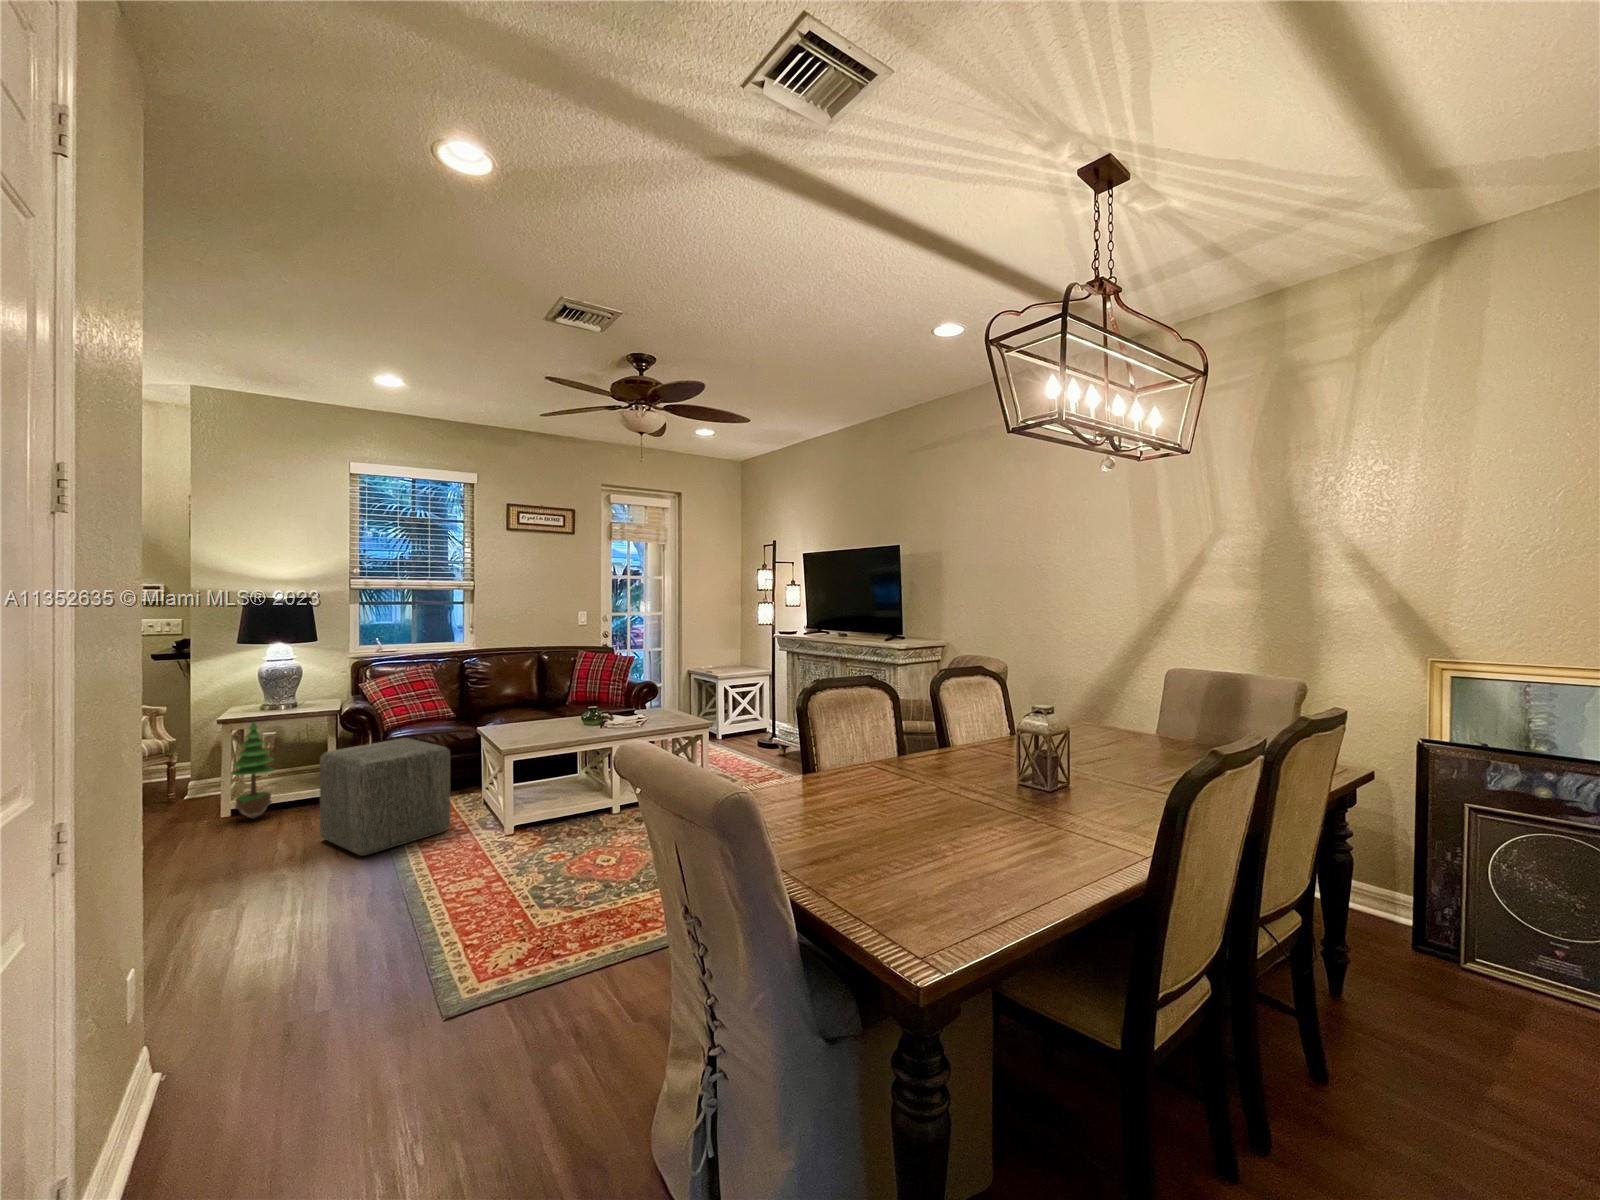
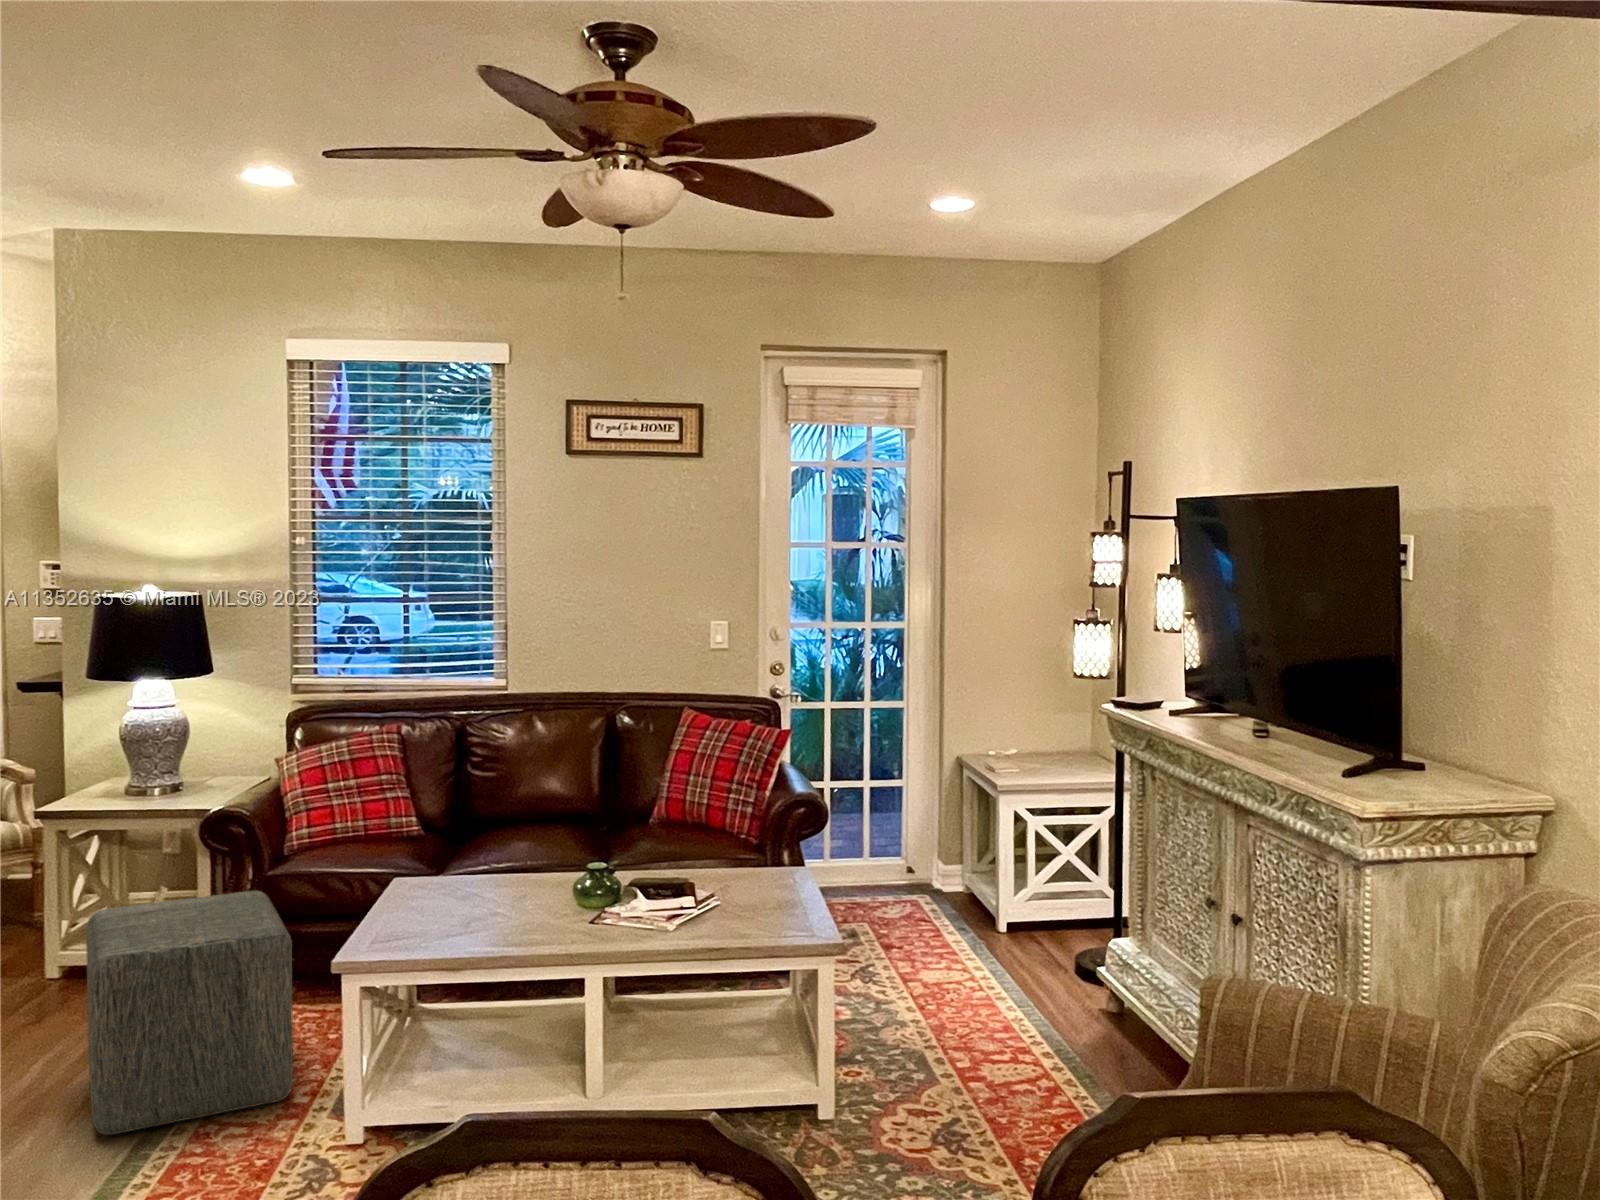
potted tree: present [231,722,275,819] -> none [25,822,99,997]

